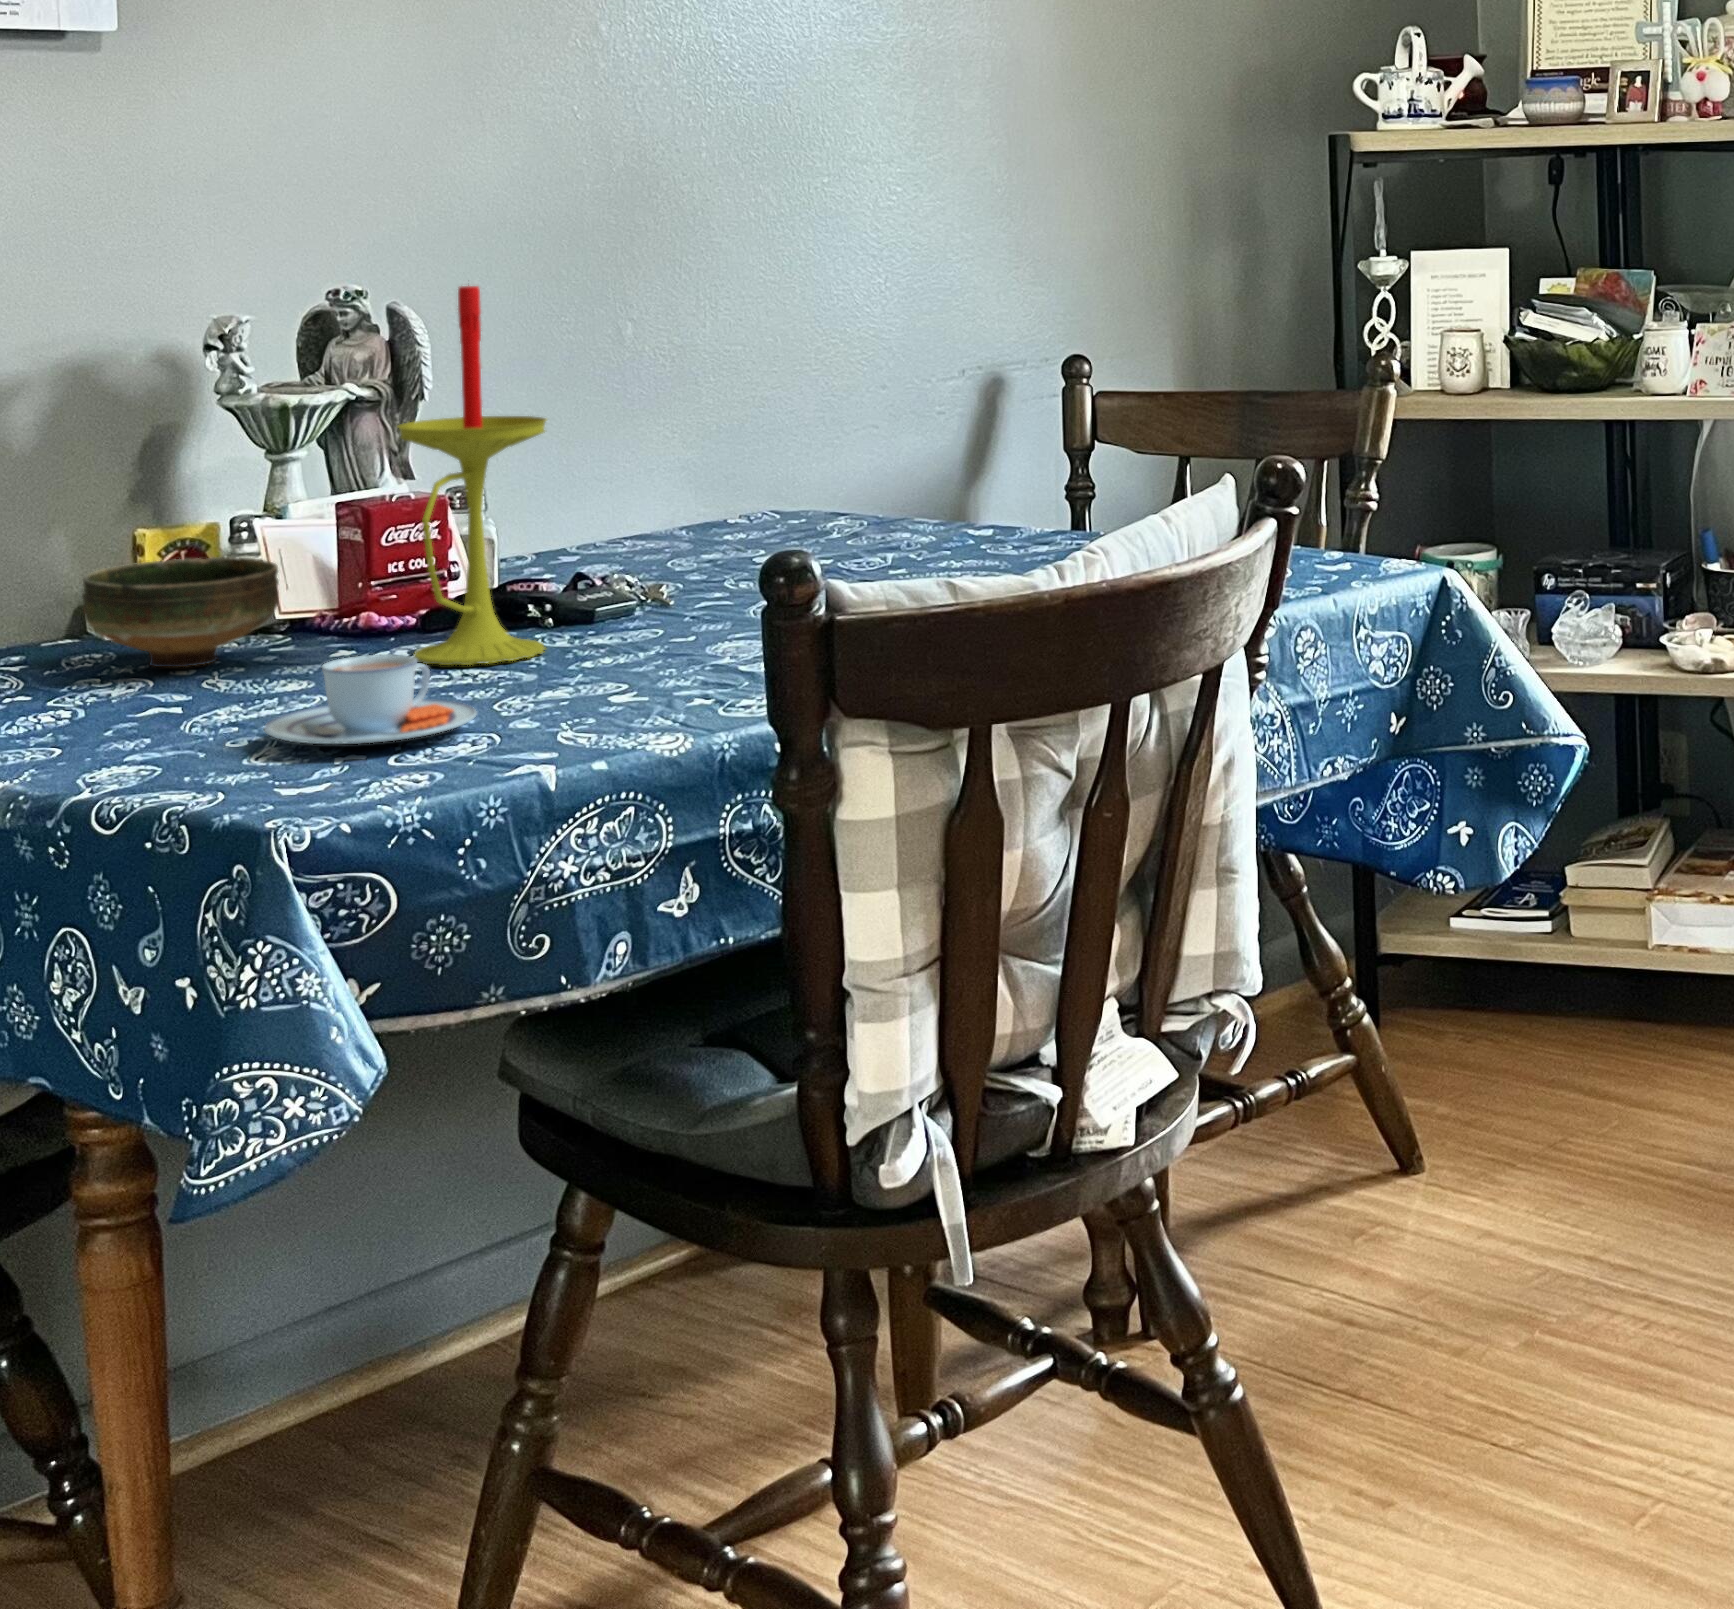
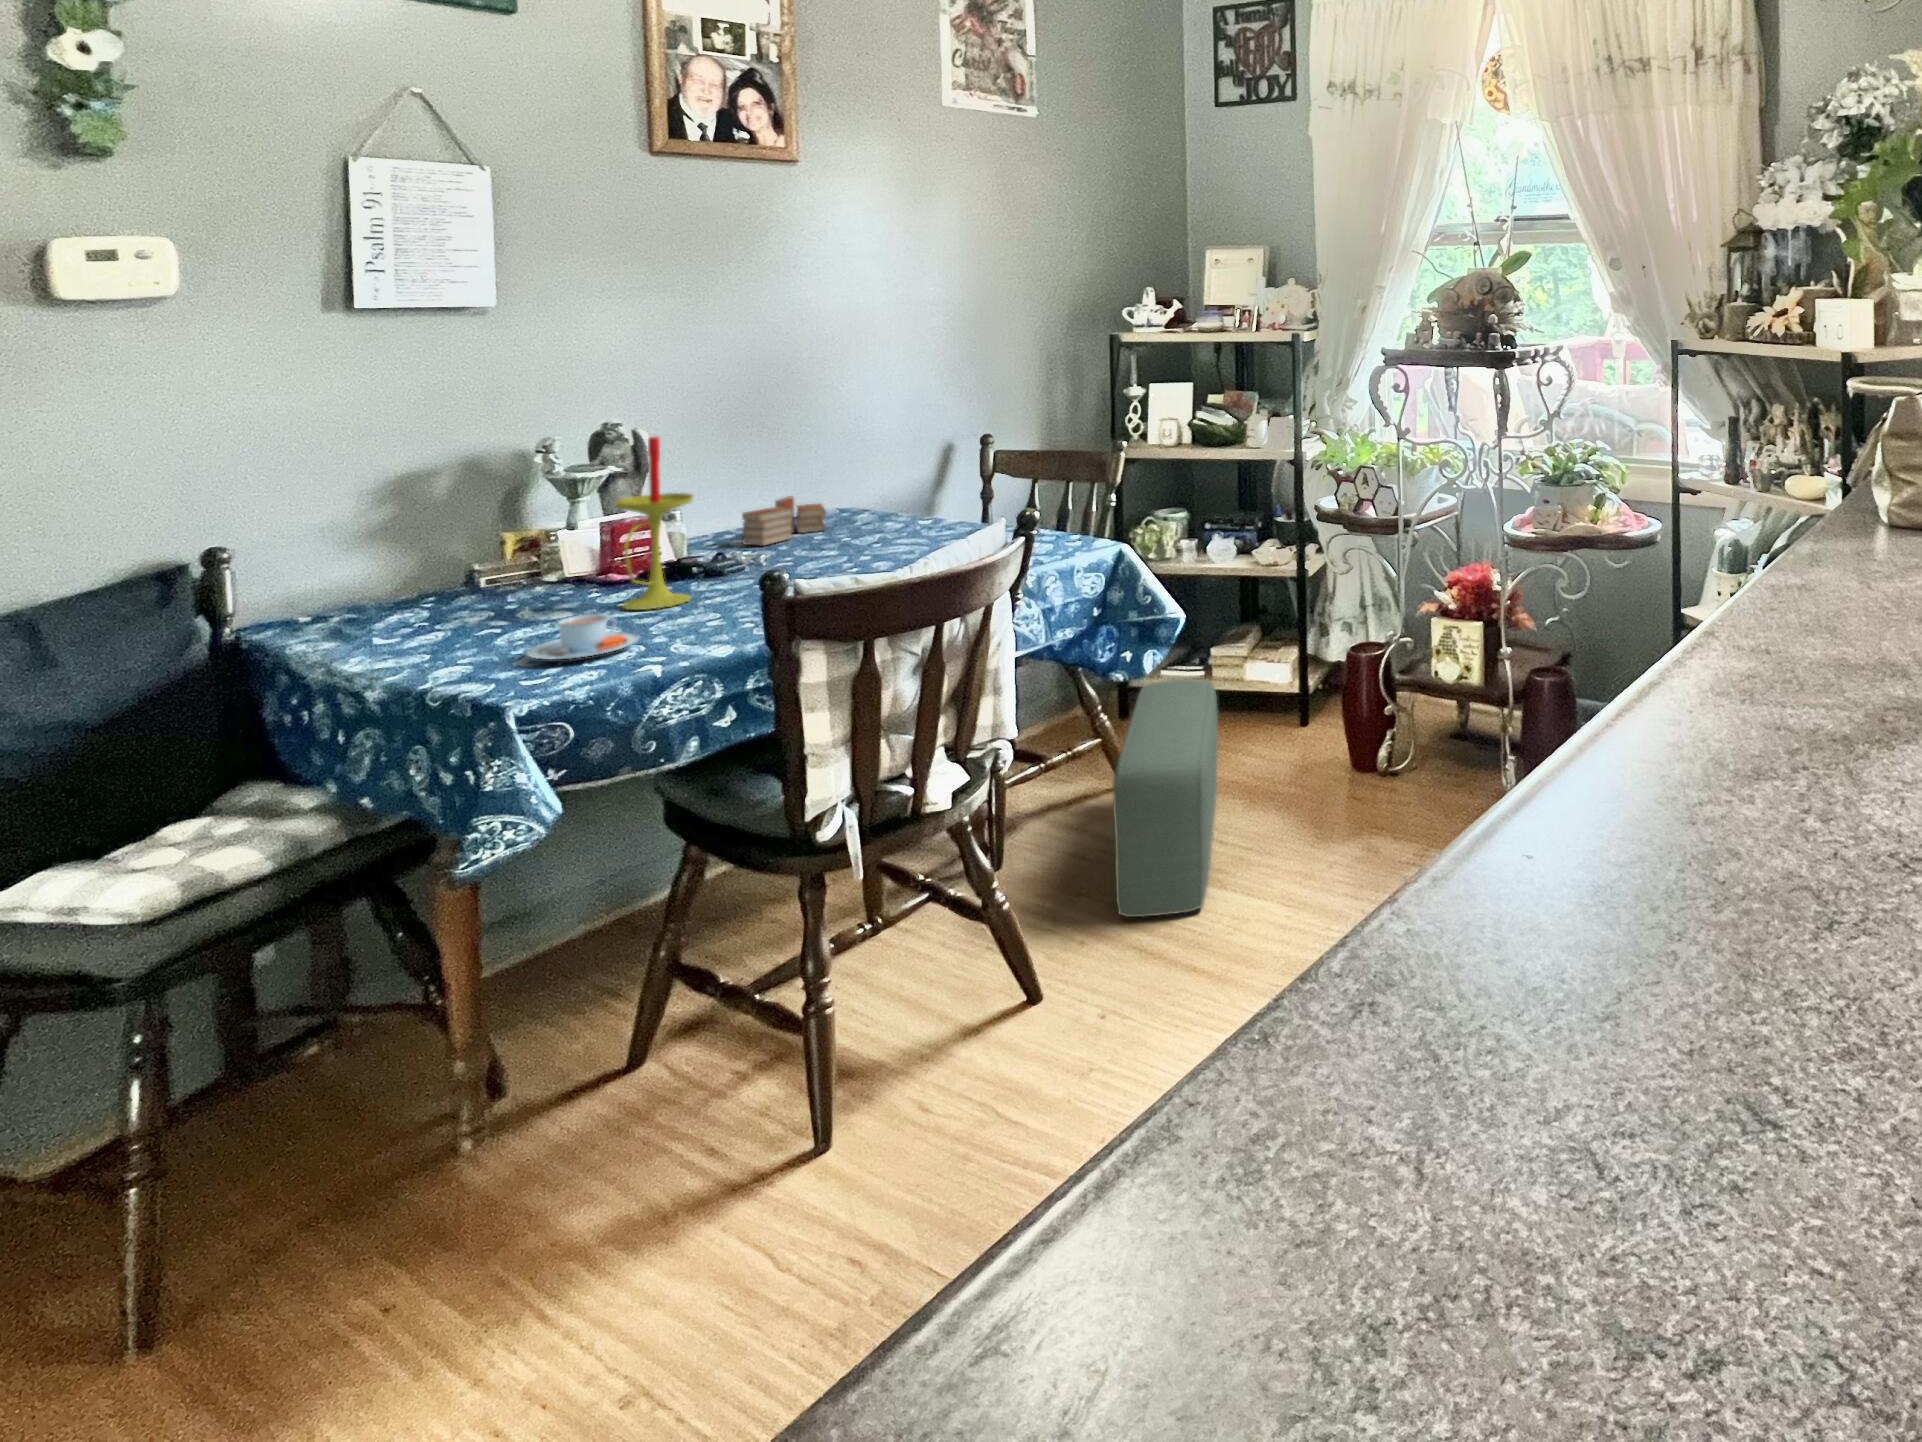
book: none [602,460,760,560] -> present [742,496,825,546]
bowl: present [82,557,279,667] -> none [444,561,553,616]
pouf: none [1435,918,1662,1467] -> present [1113,680,1218,917]

